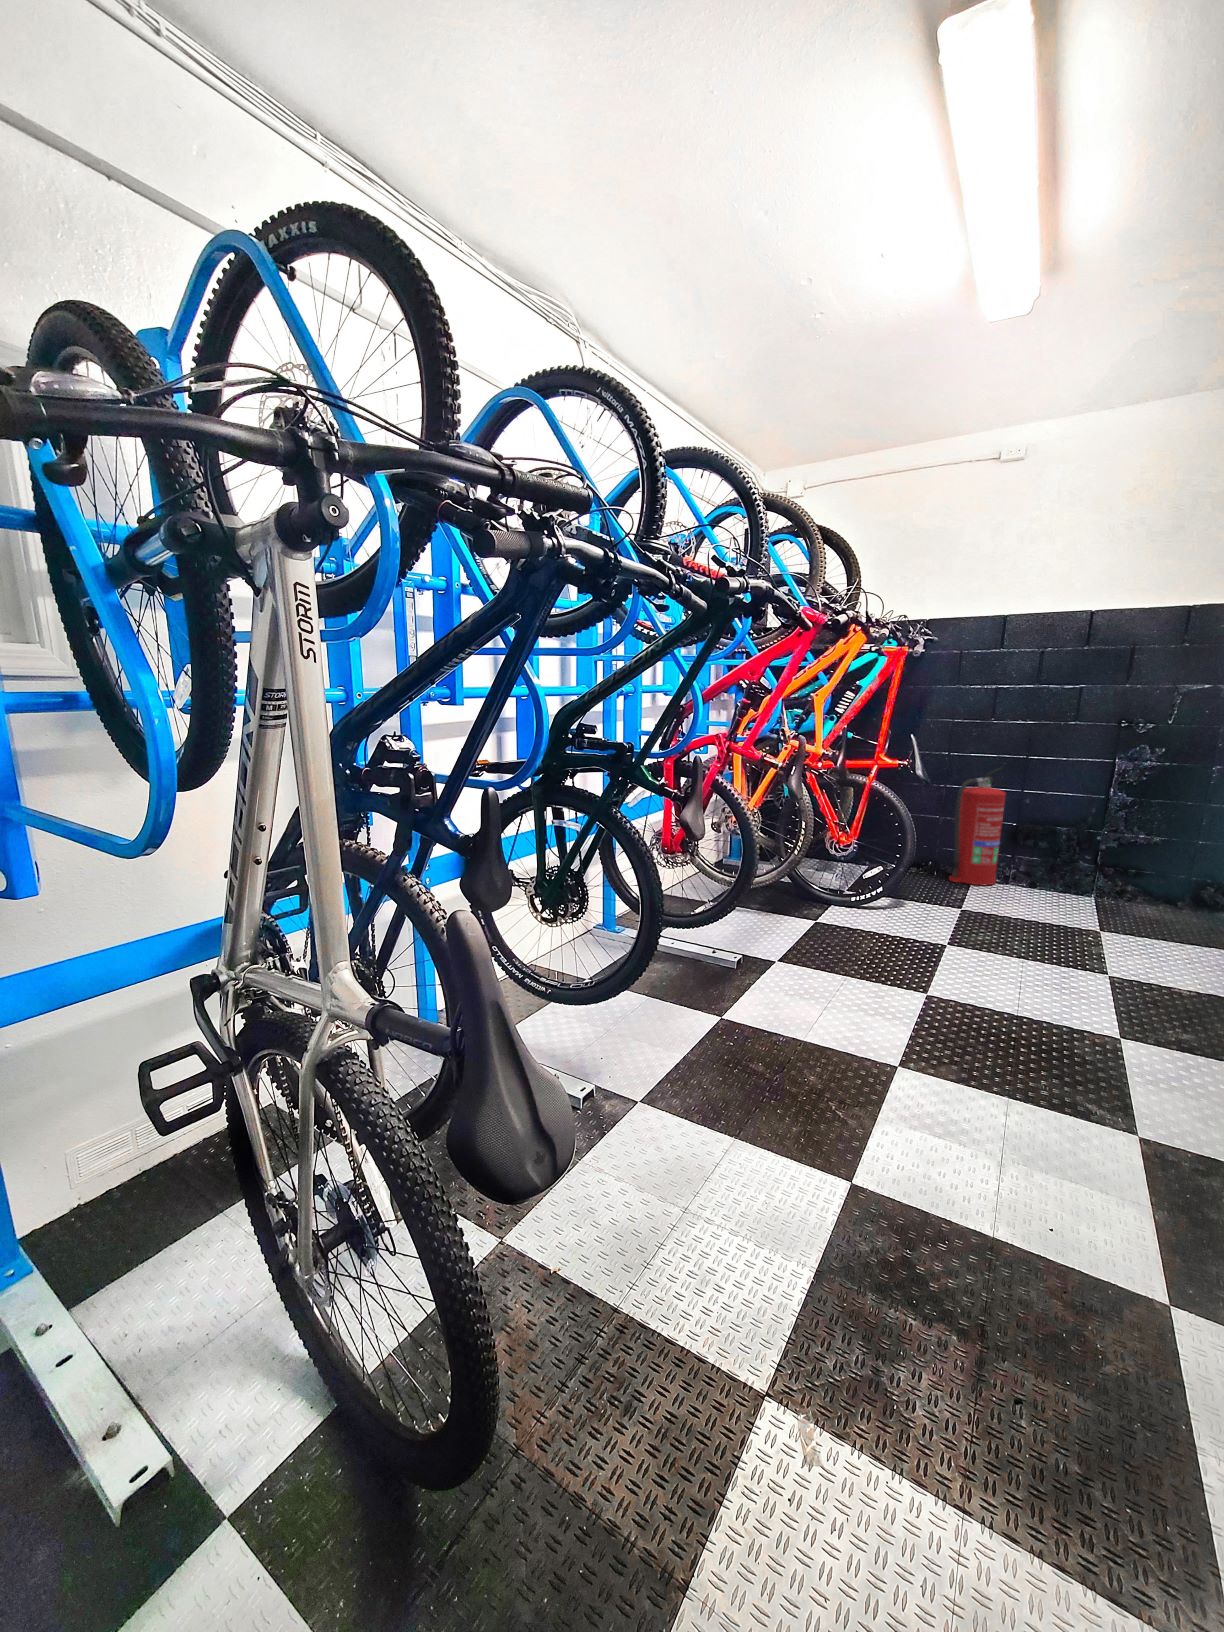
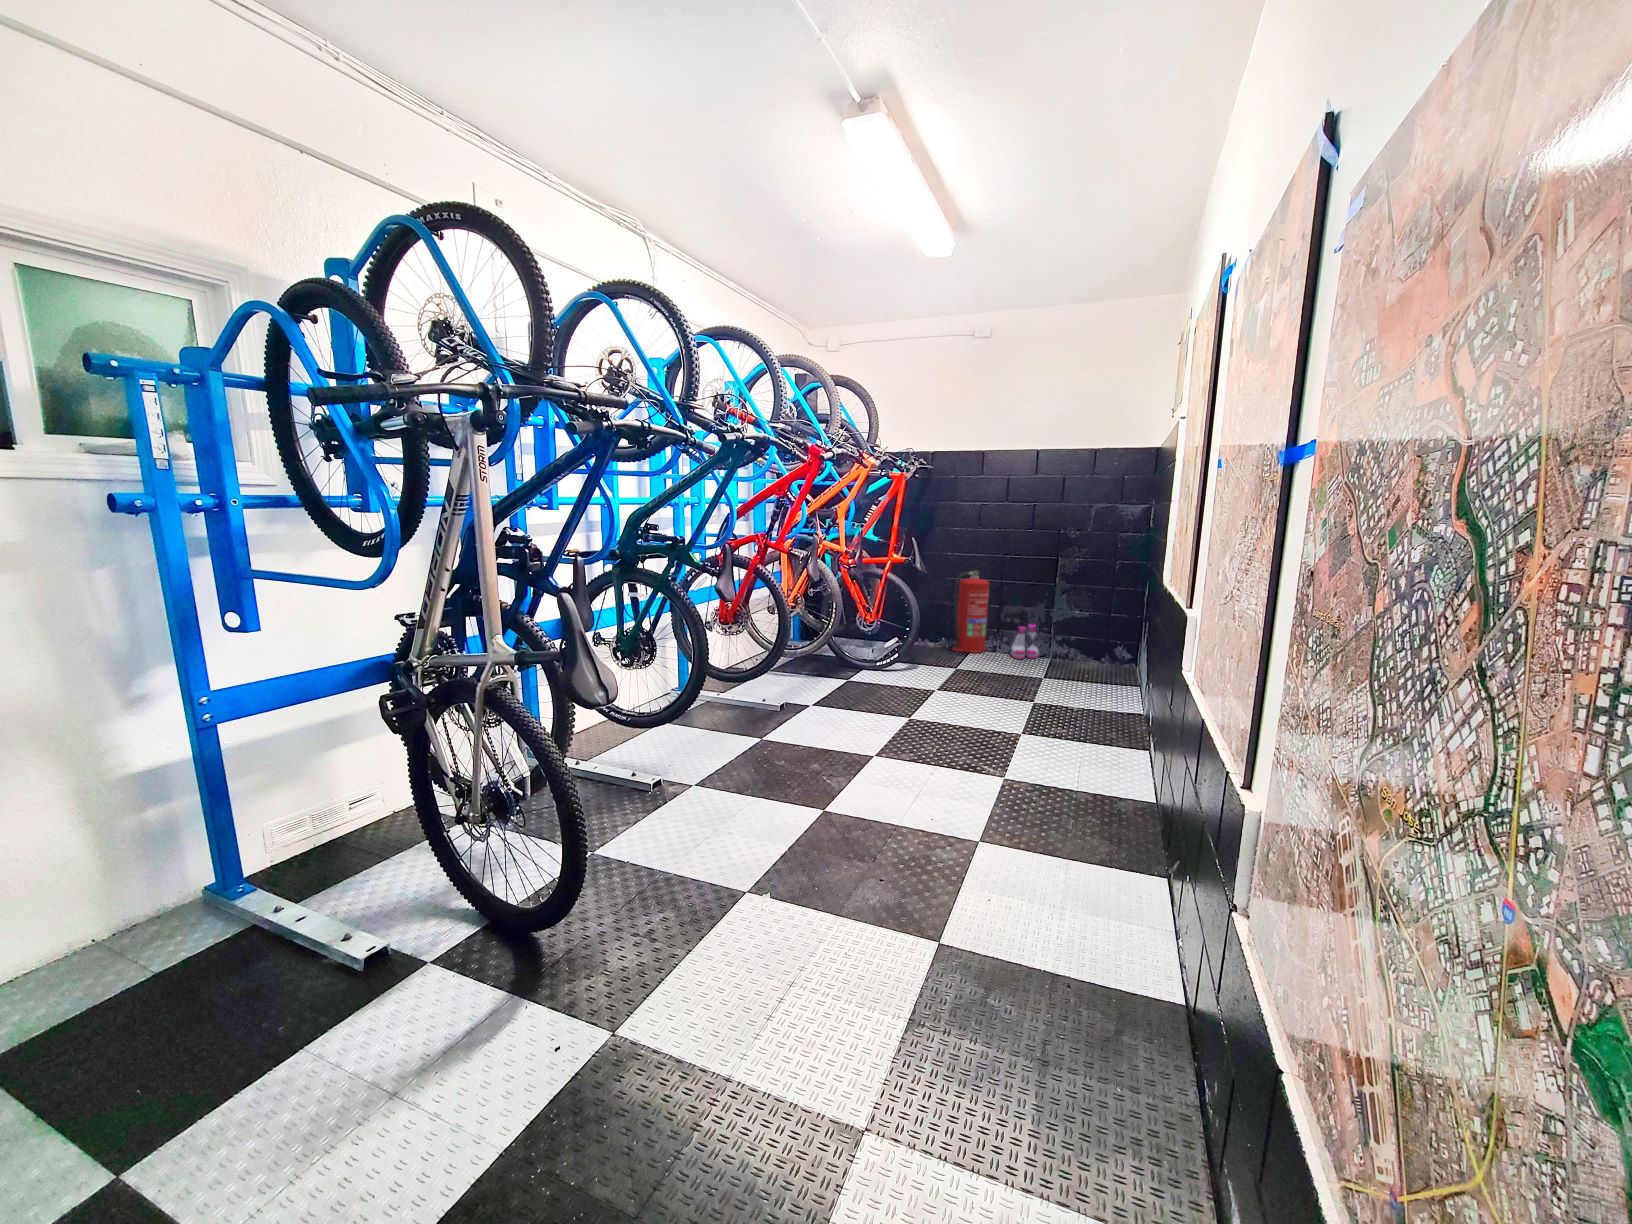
boots: none [1035,849,1080,898] -> present [1010,624,1040,659]

